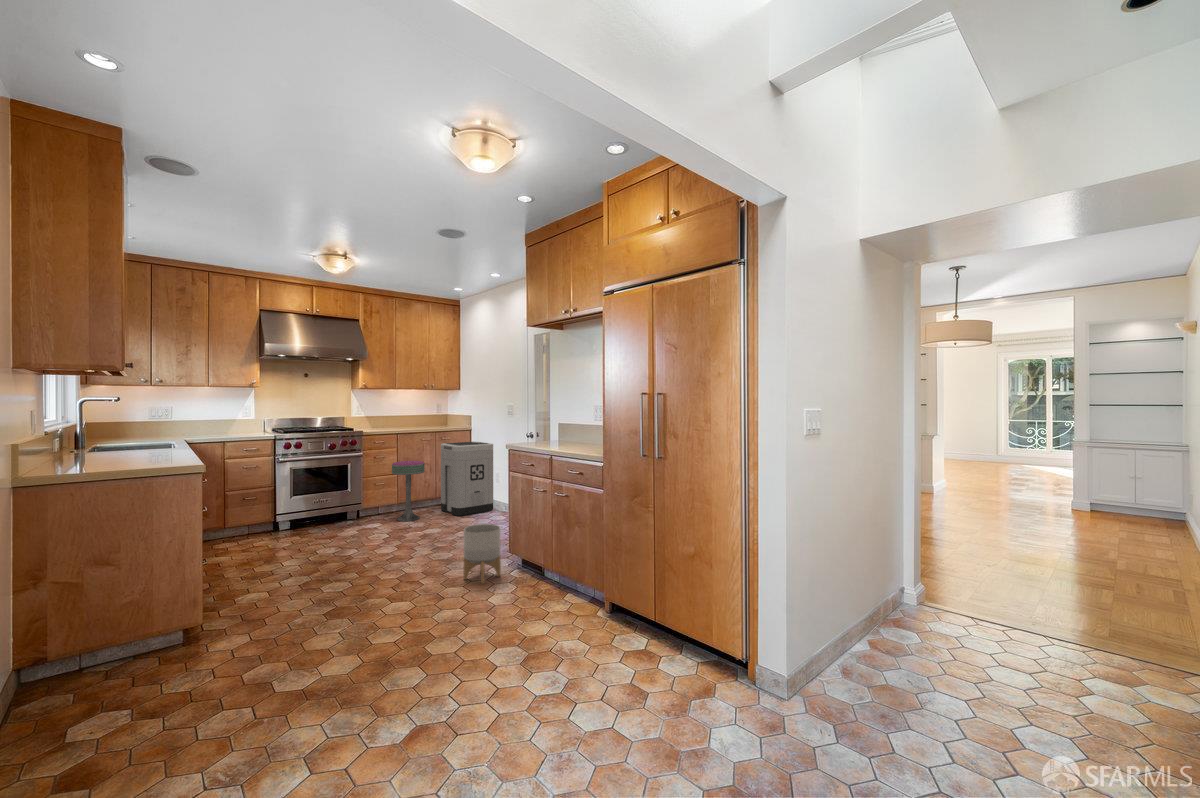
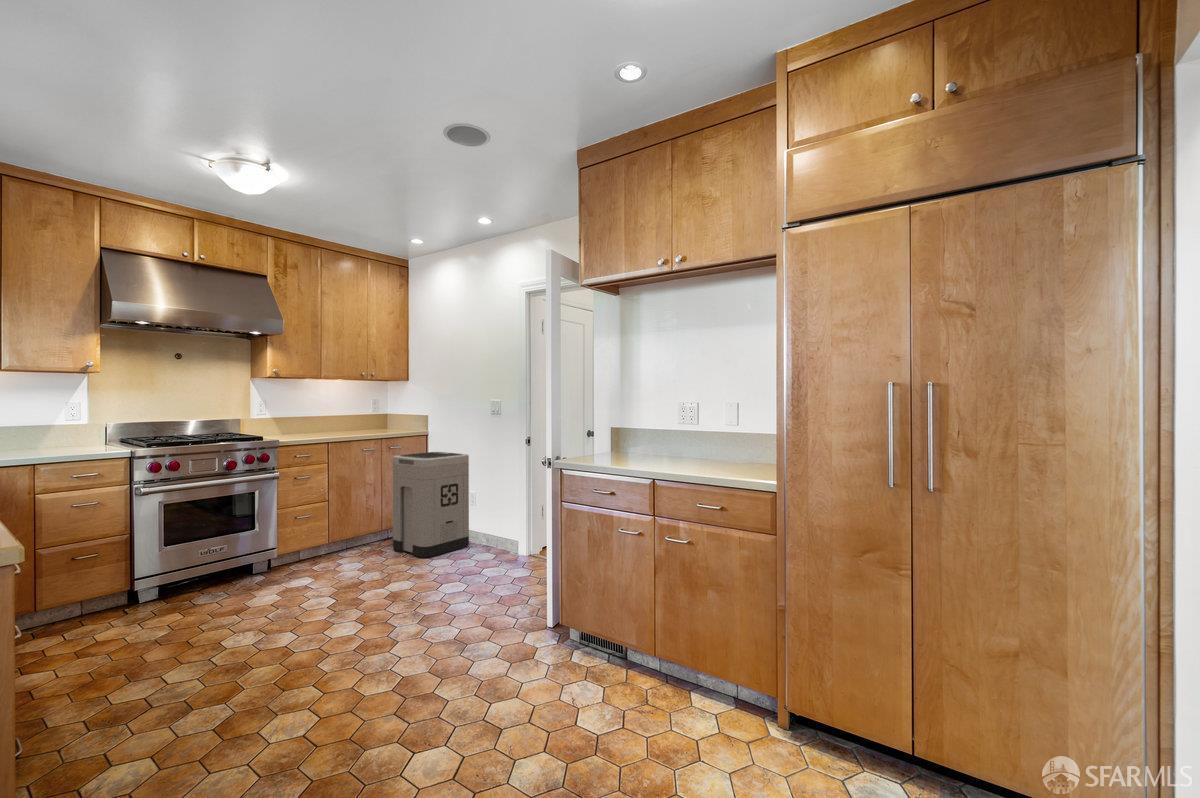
bar stool: present [392,461,425,521] -> none [326,482,375,572]
planter: present [464,524,501,584] -> none [510,586,568,690]

